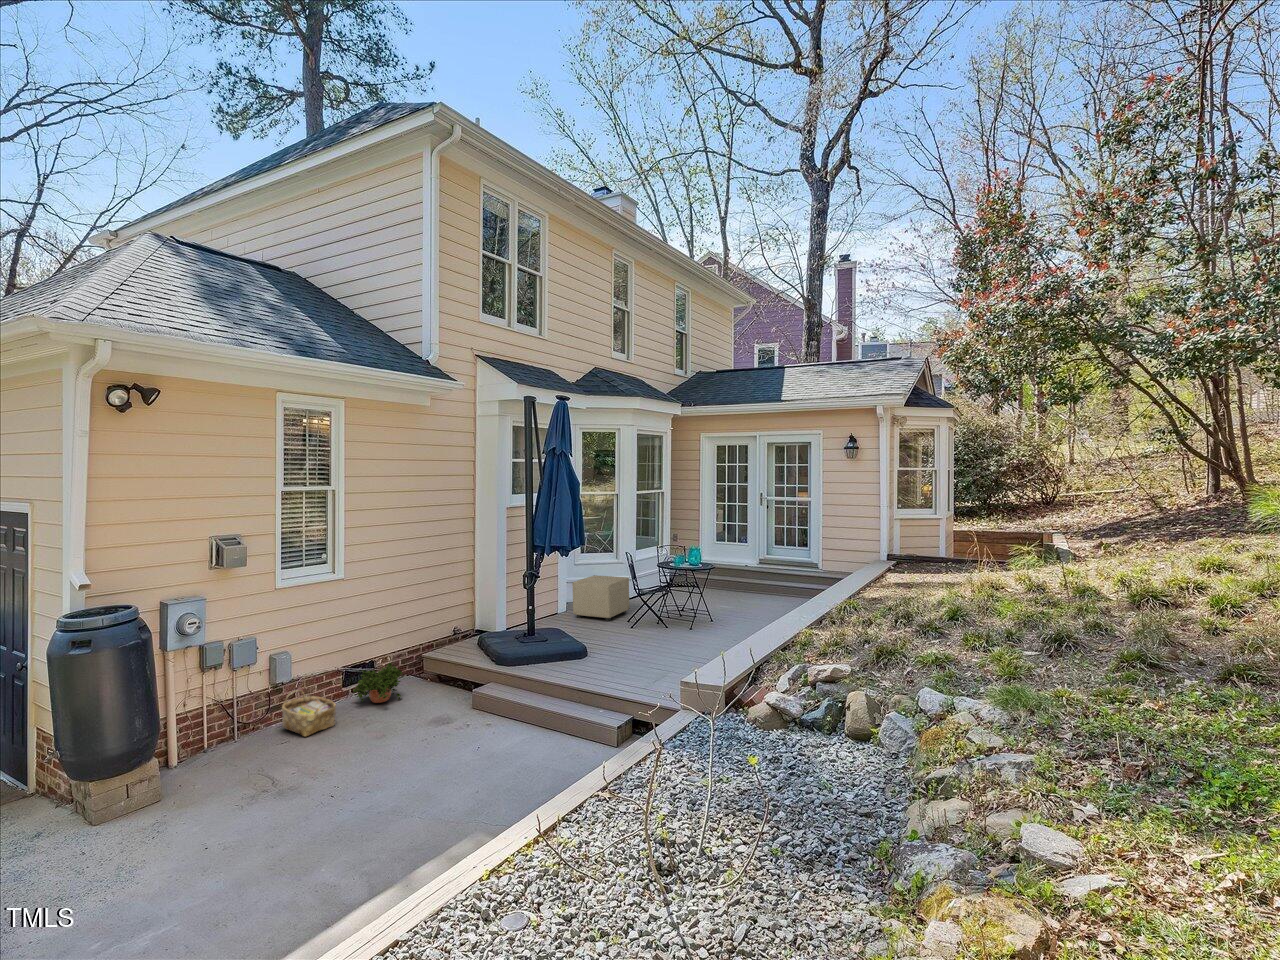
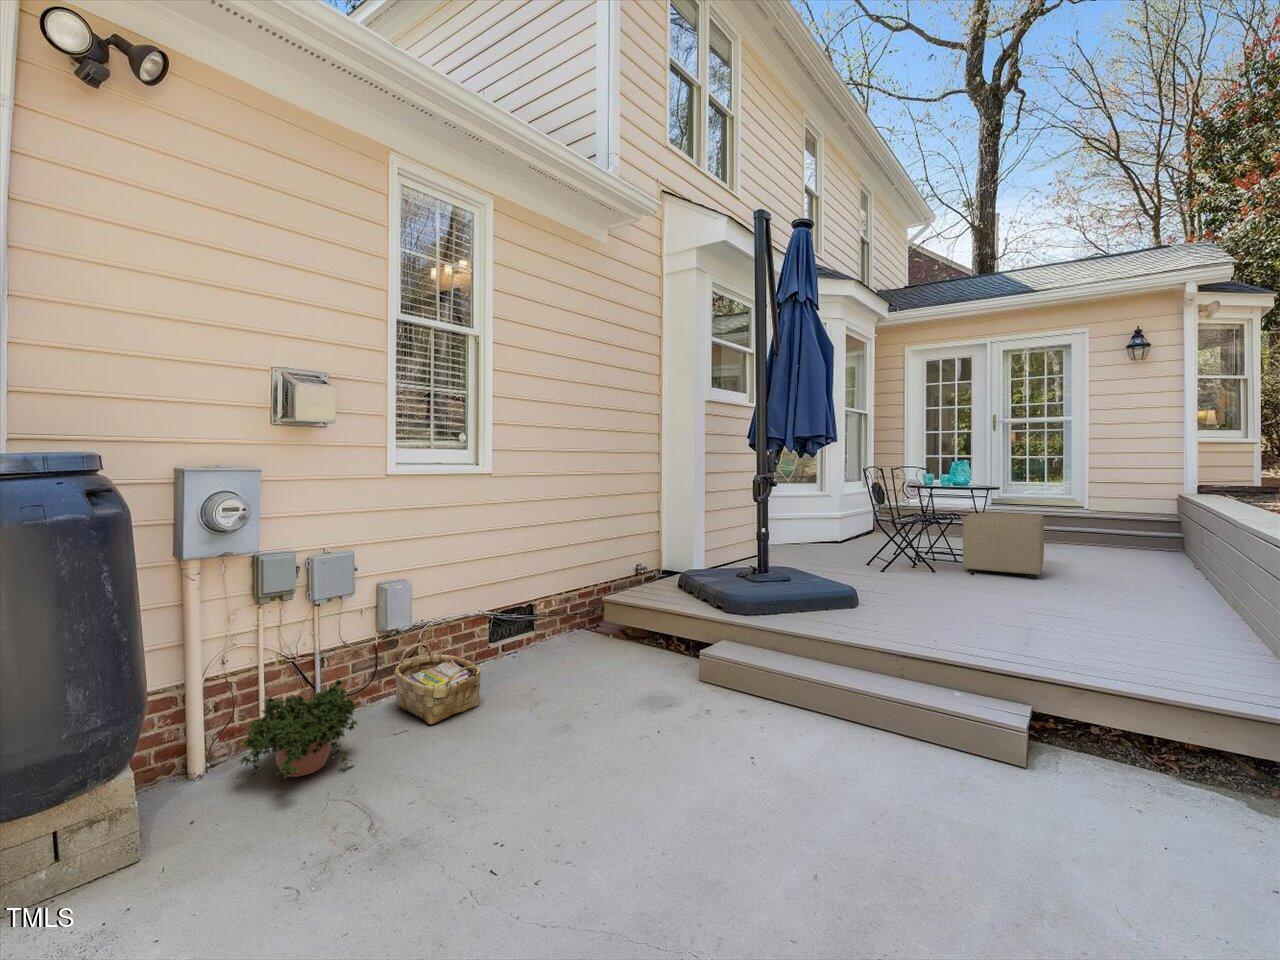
ottoman: present [572,575,629,621] -> present [963,512,1044,579]
potted plant: present [353,662,402,703] -> present [240,679,357,778]

